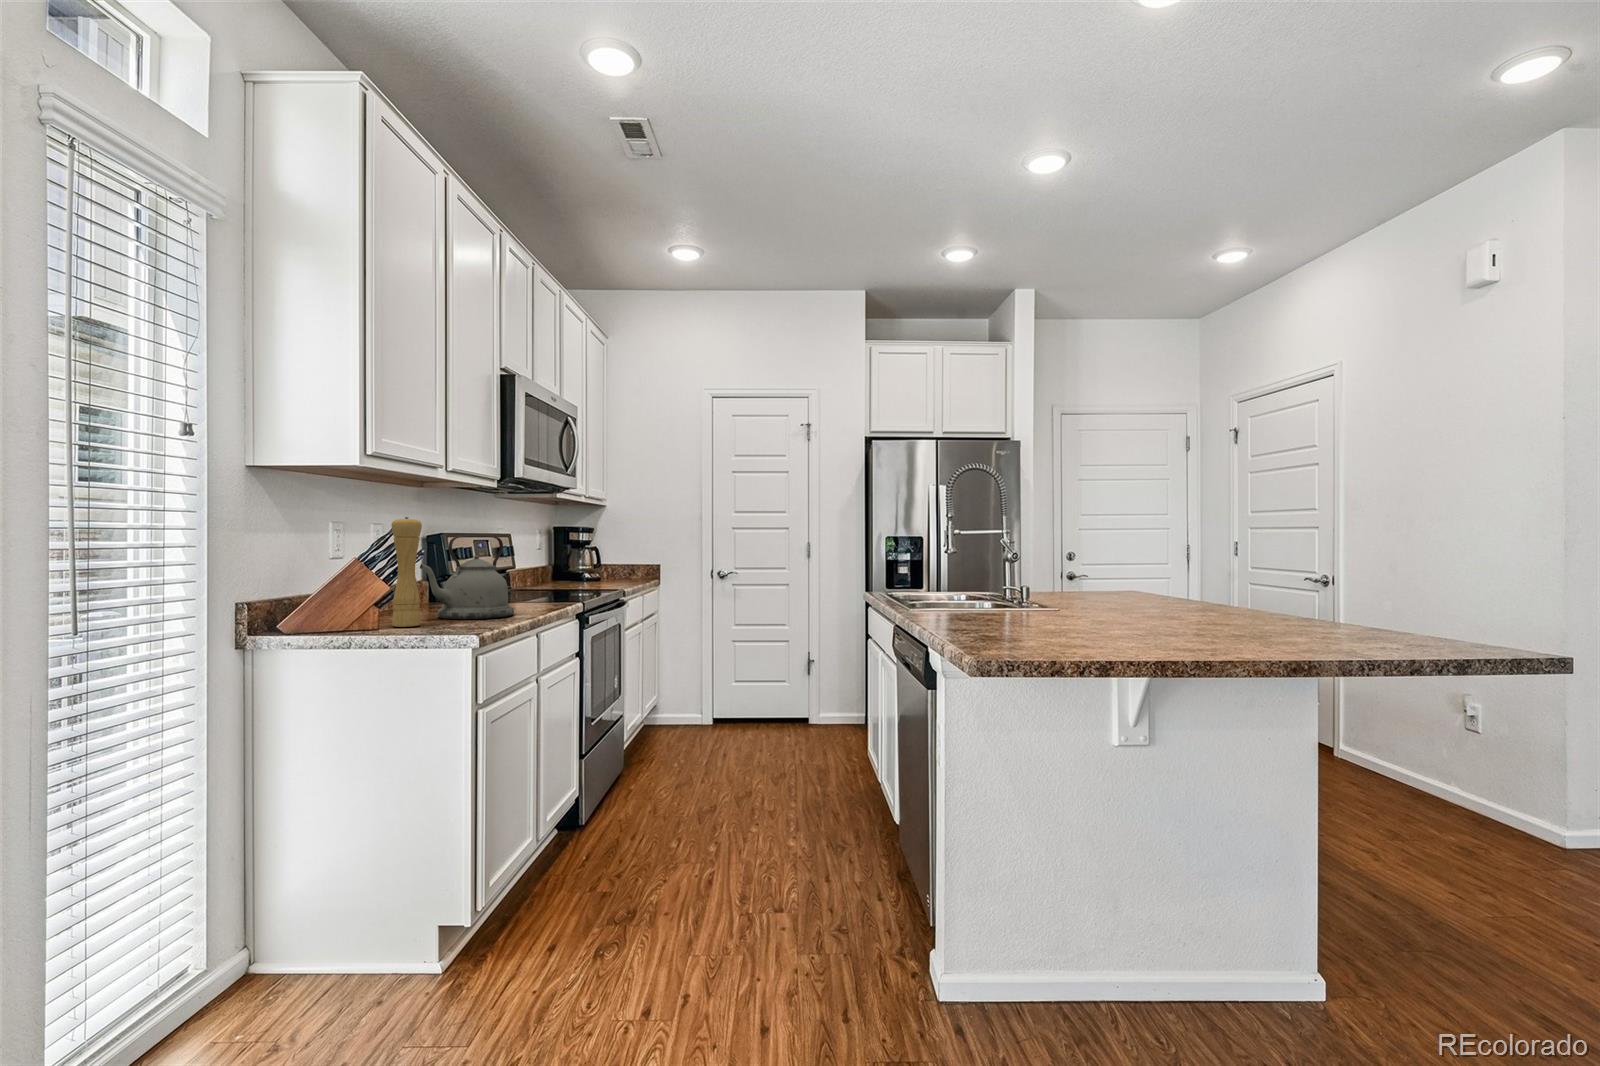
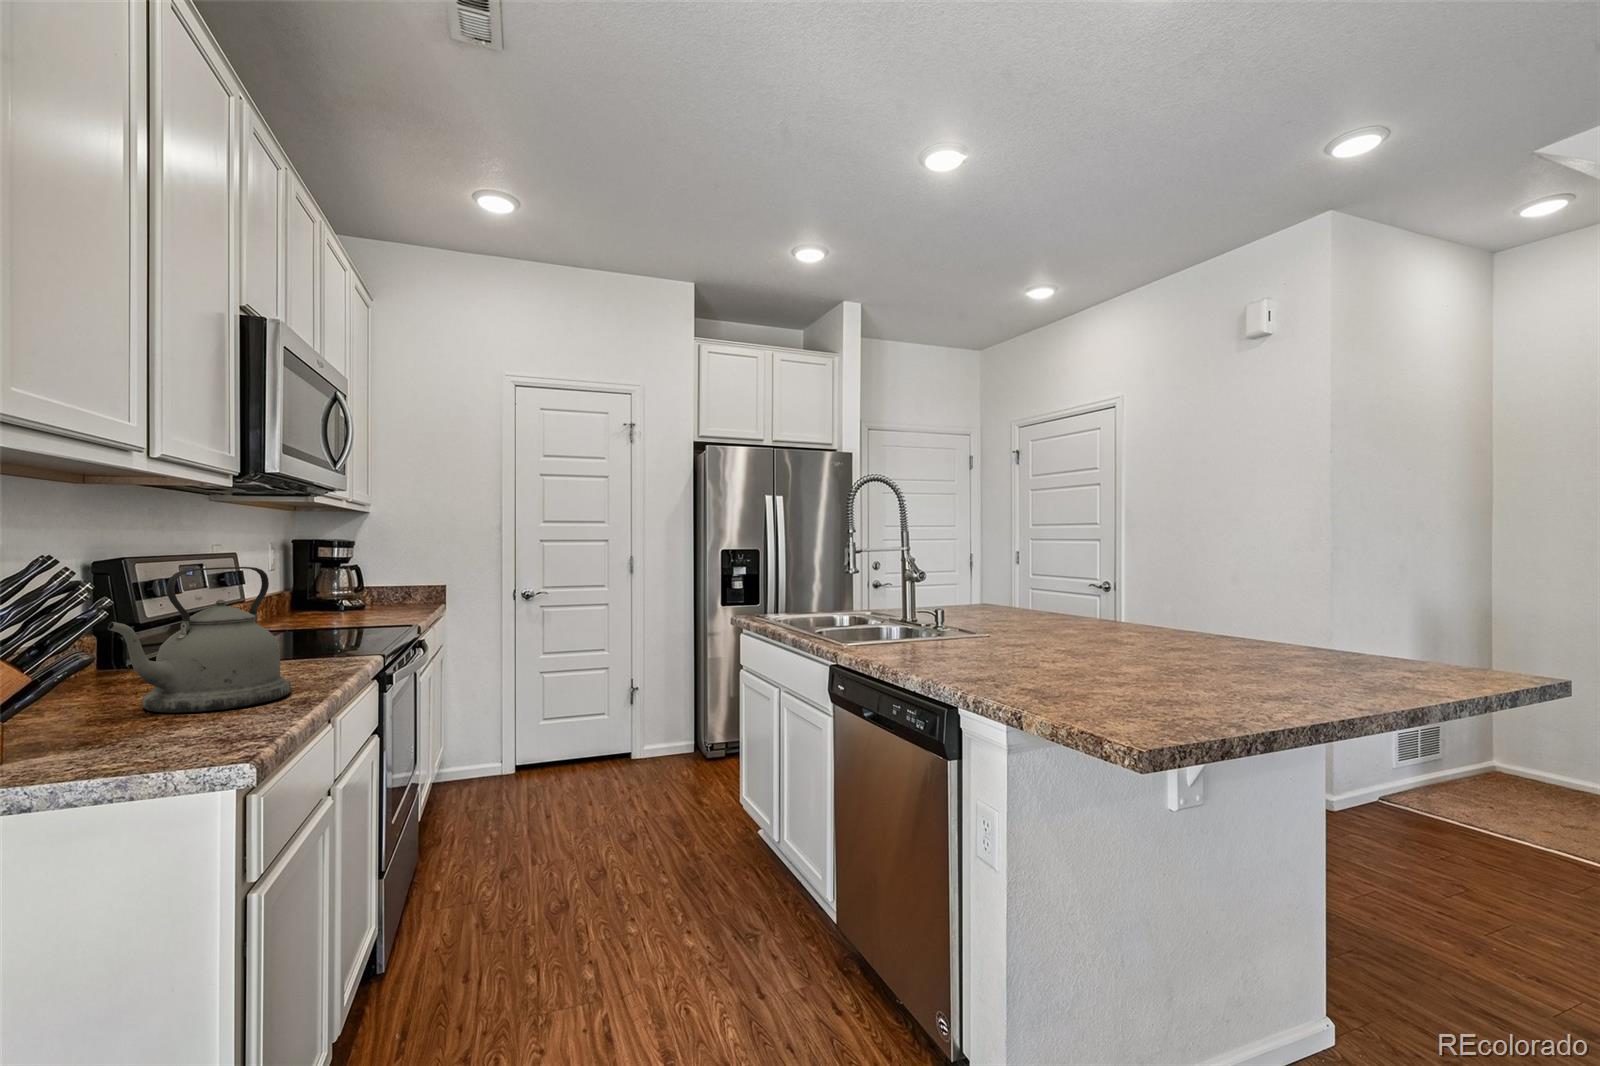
pepper mill: present [391,517,422,627] -> none [49,541,118,747]

